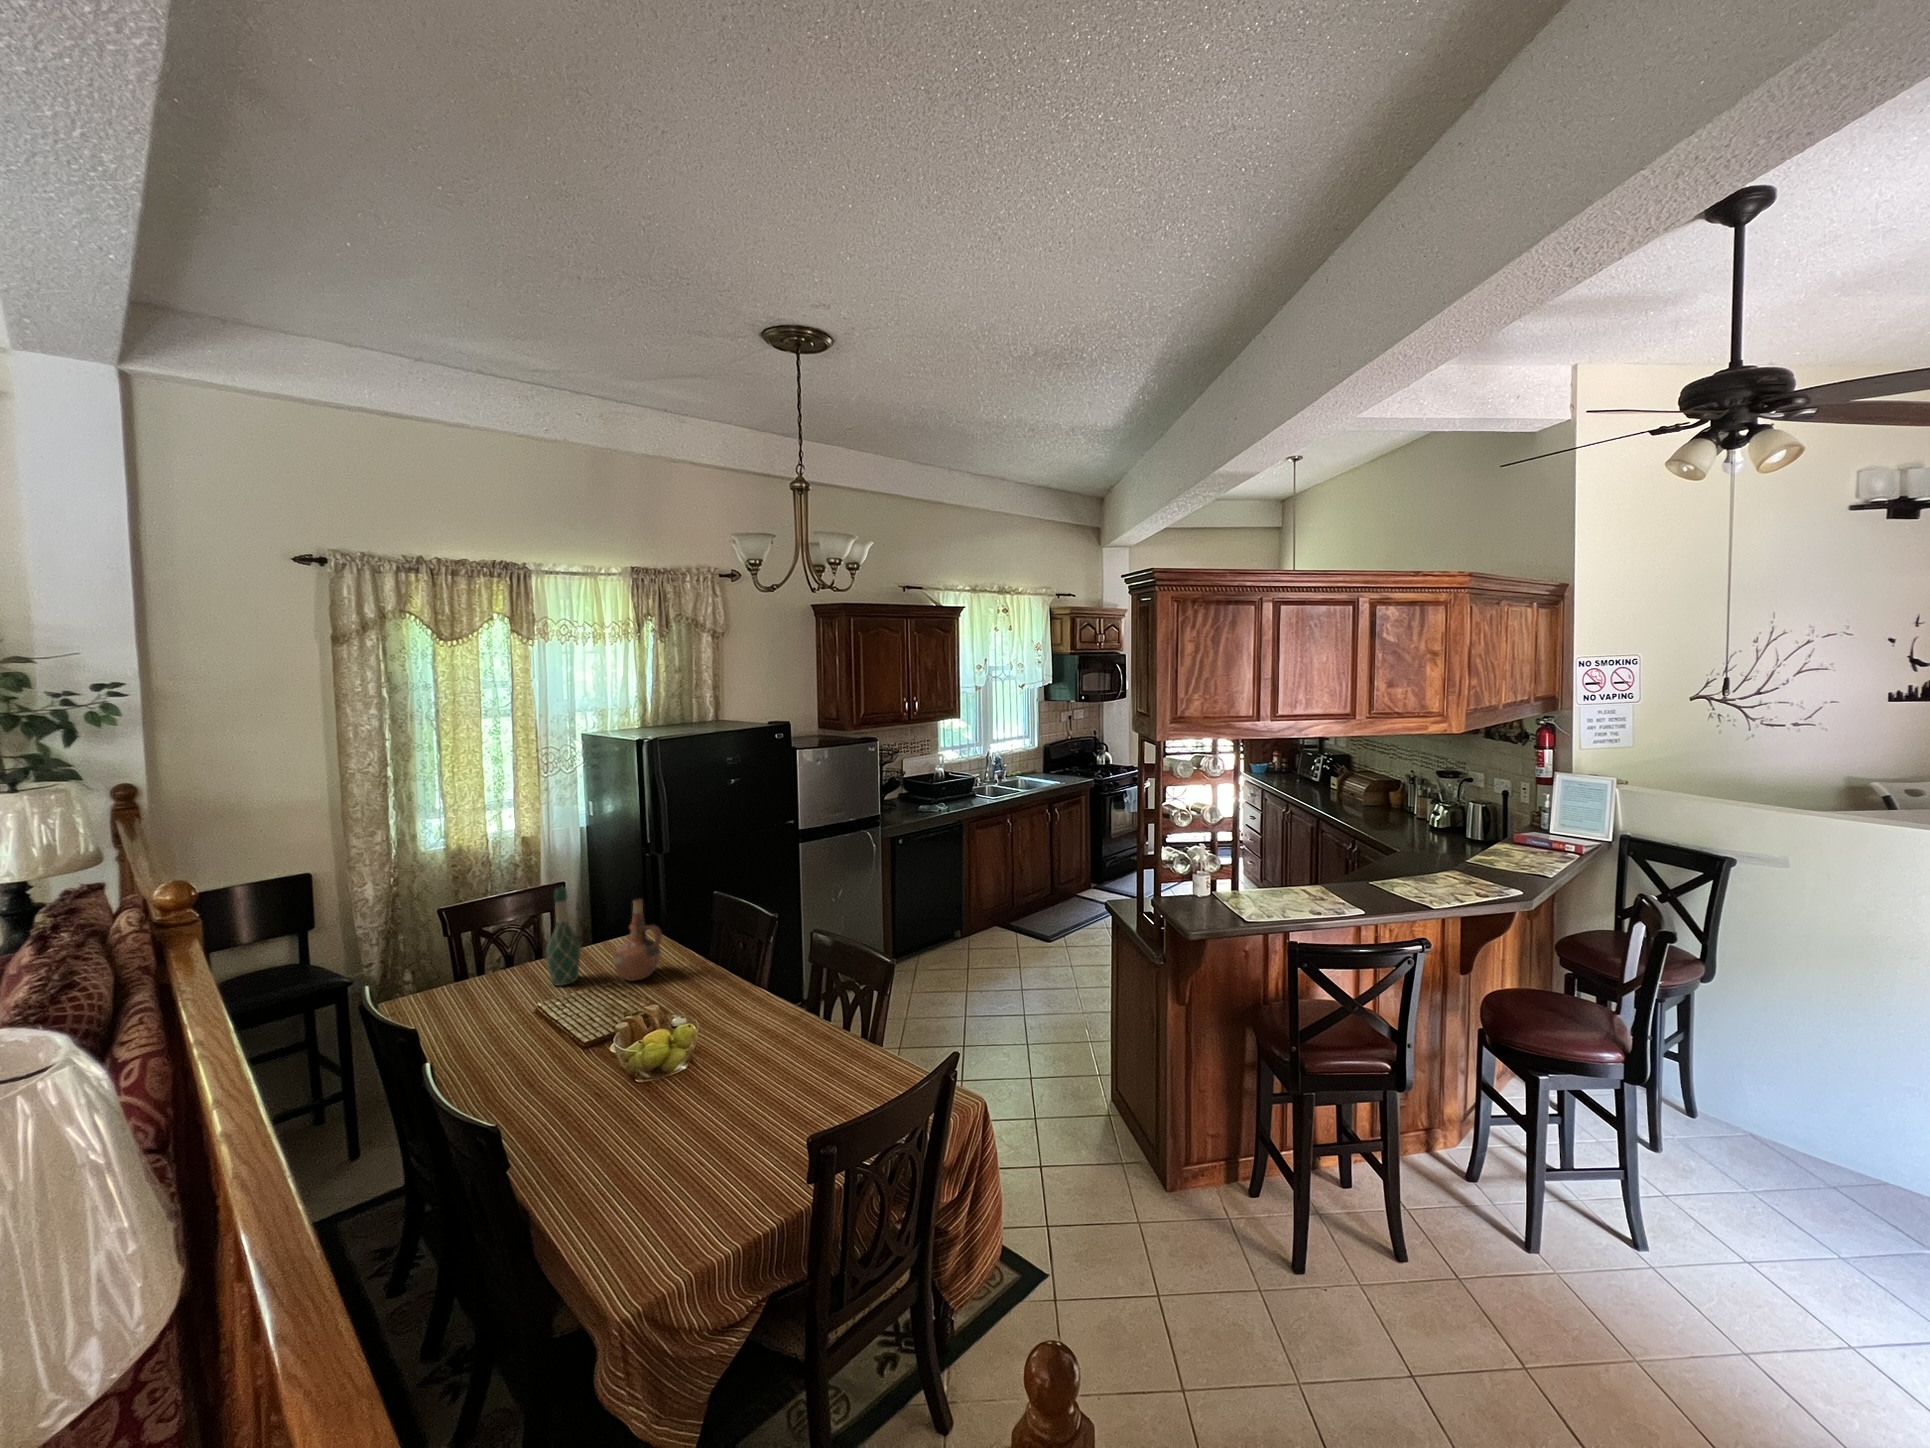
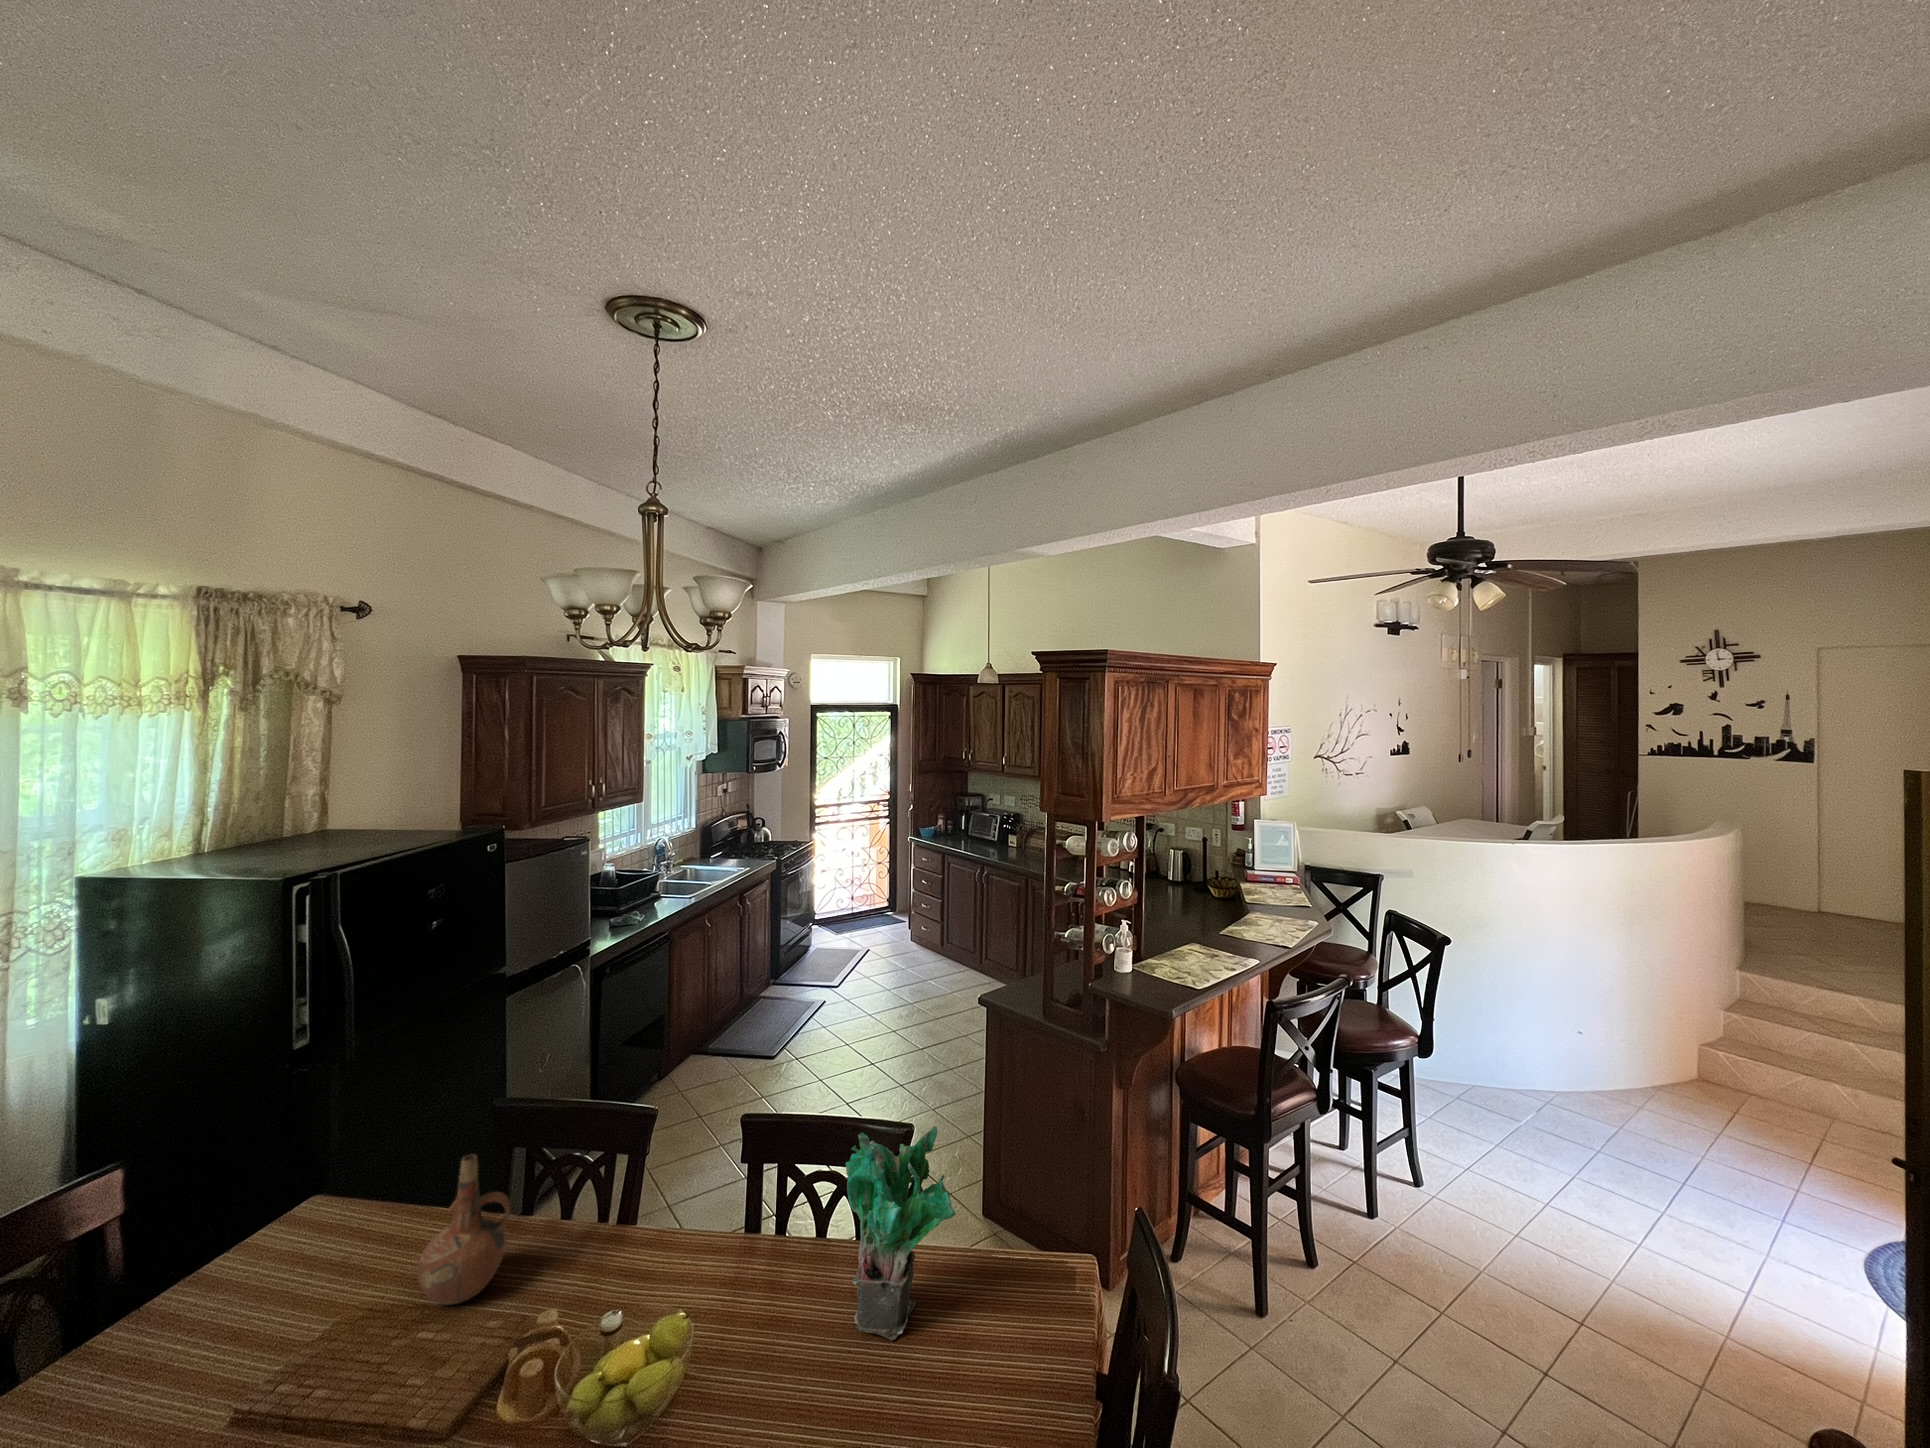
wine bottle: present [546,887,581,986] -> none [276,1177,350,1373]
potted plant: none [740,931,824,1076] -> present [846,1126,956,1341]

